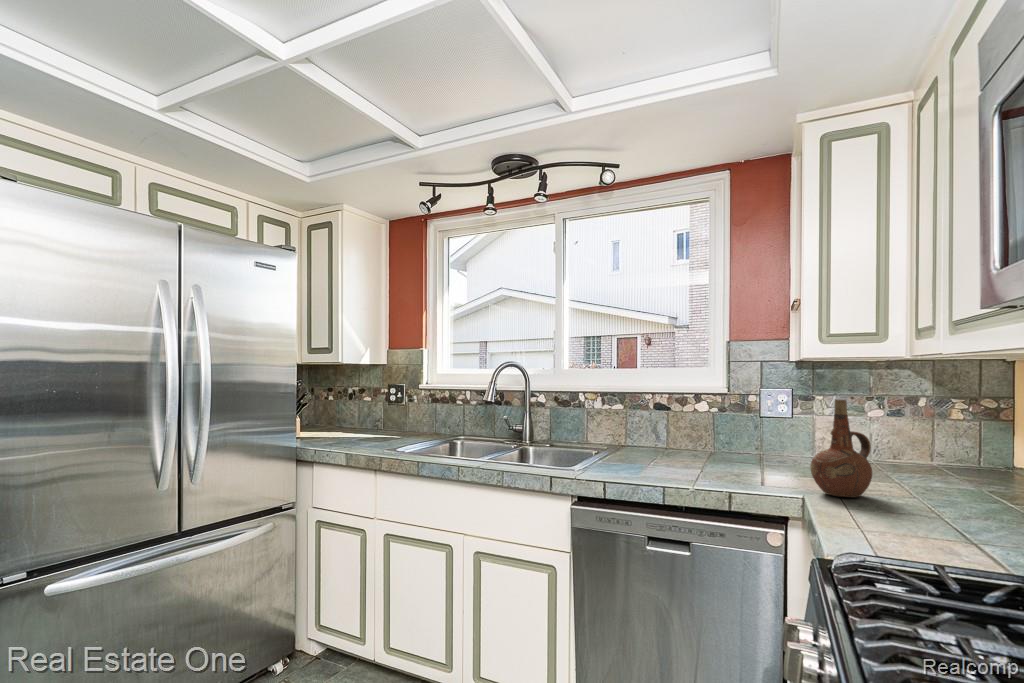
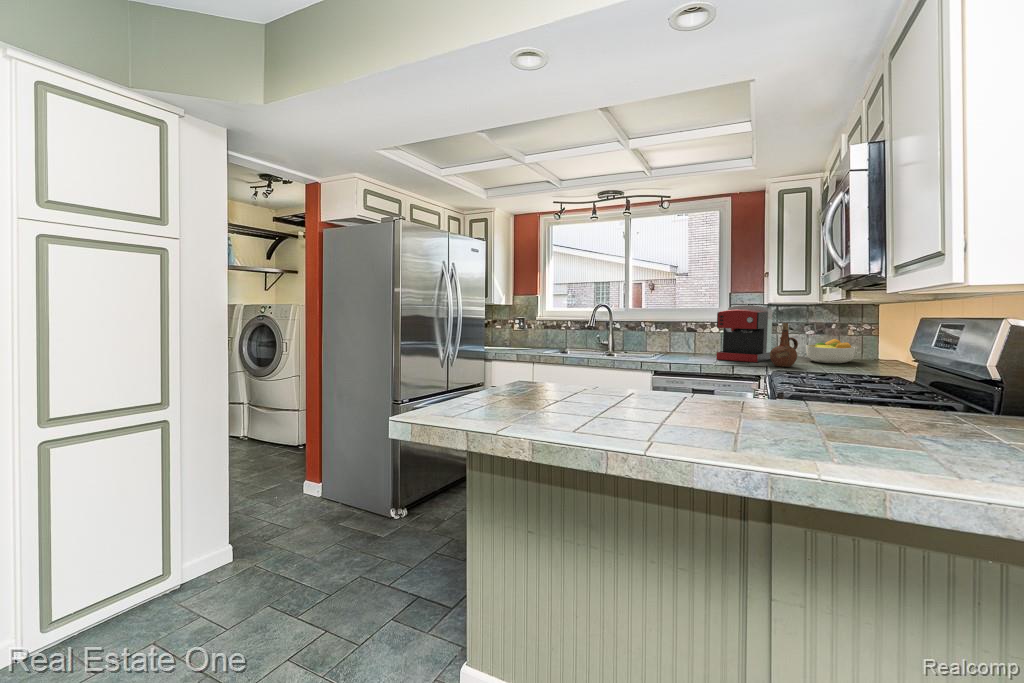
coffee maker: none [700,363,807,479] -> present [716,305,772,362]
fruit bowl: none [876,428,985,483] -> present [806,339,855,363]

